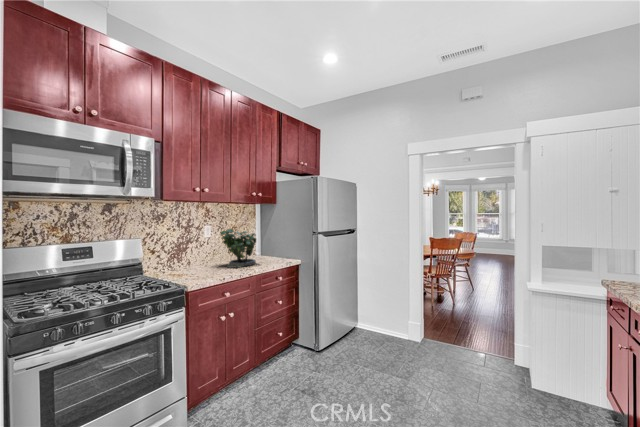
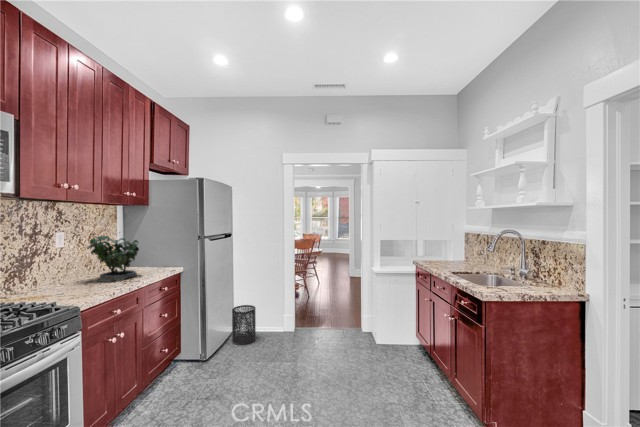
trash can: none [351,303,376,345] -> present [232,305,256,345]

